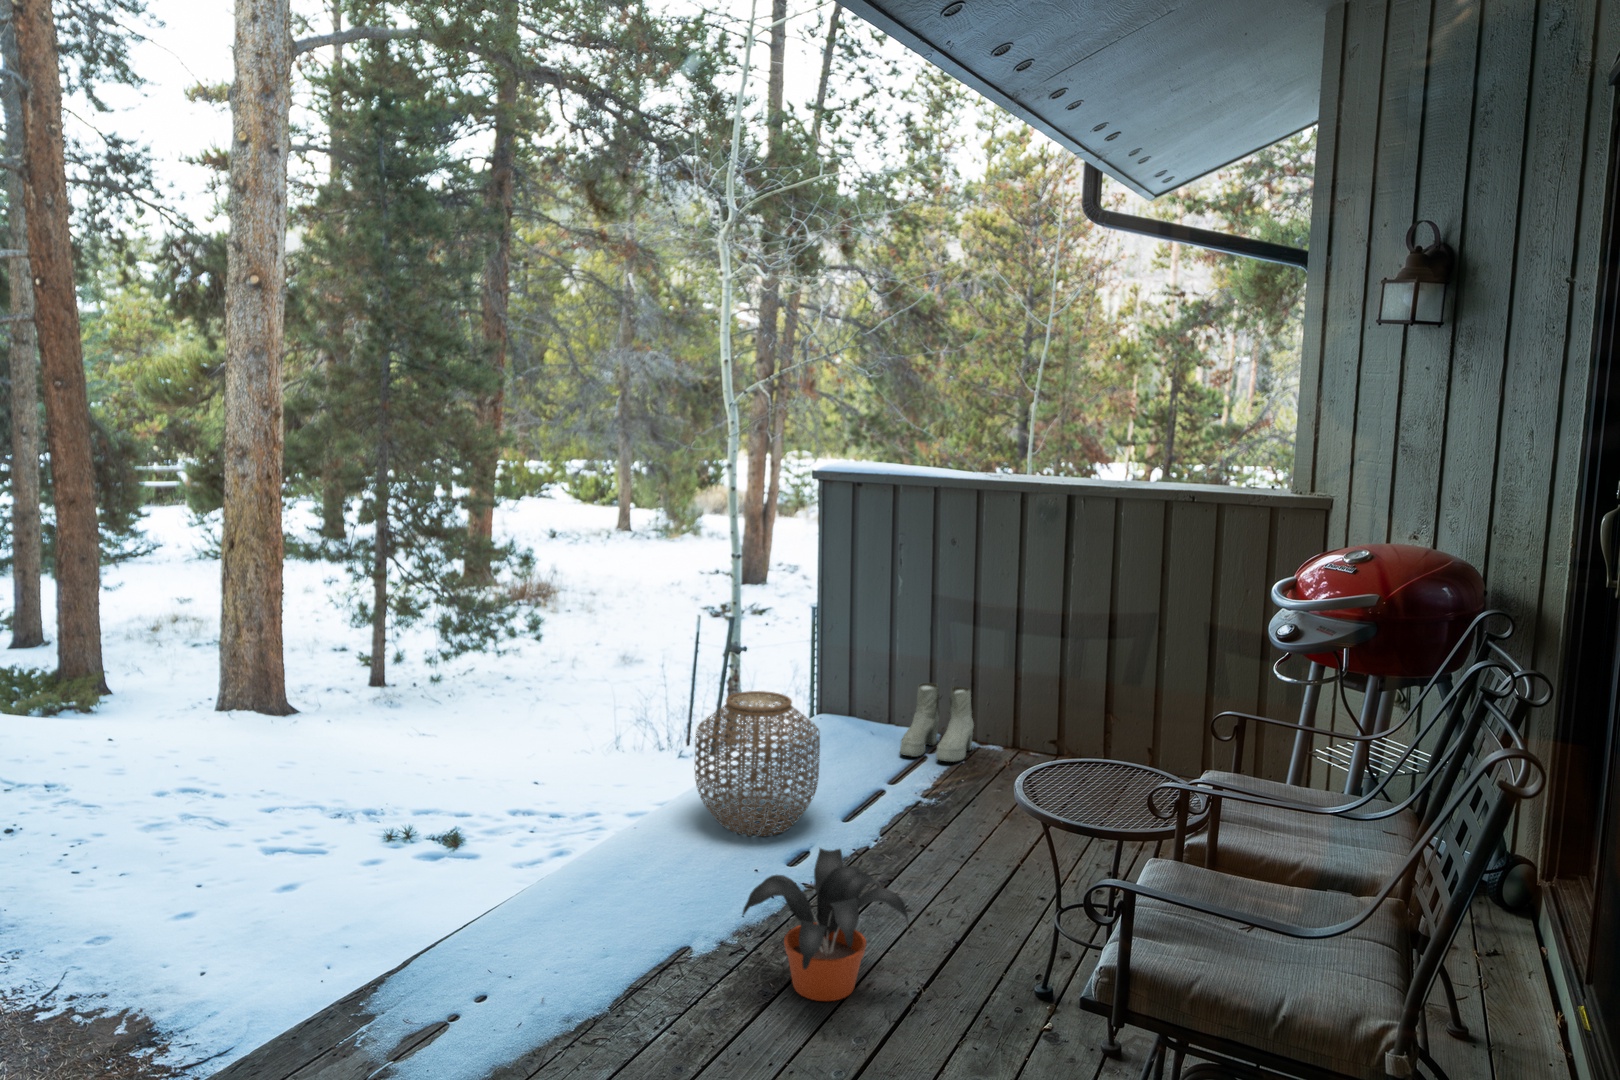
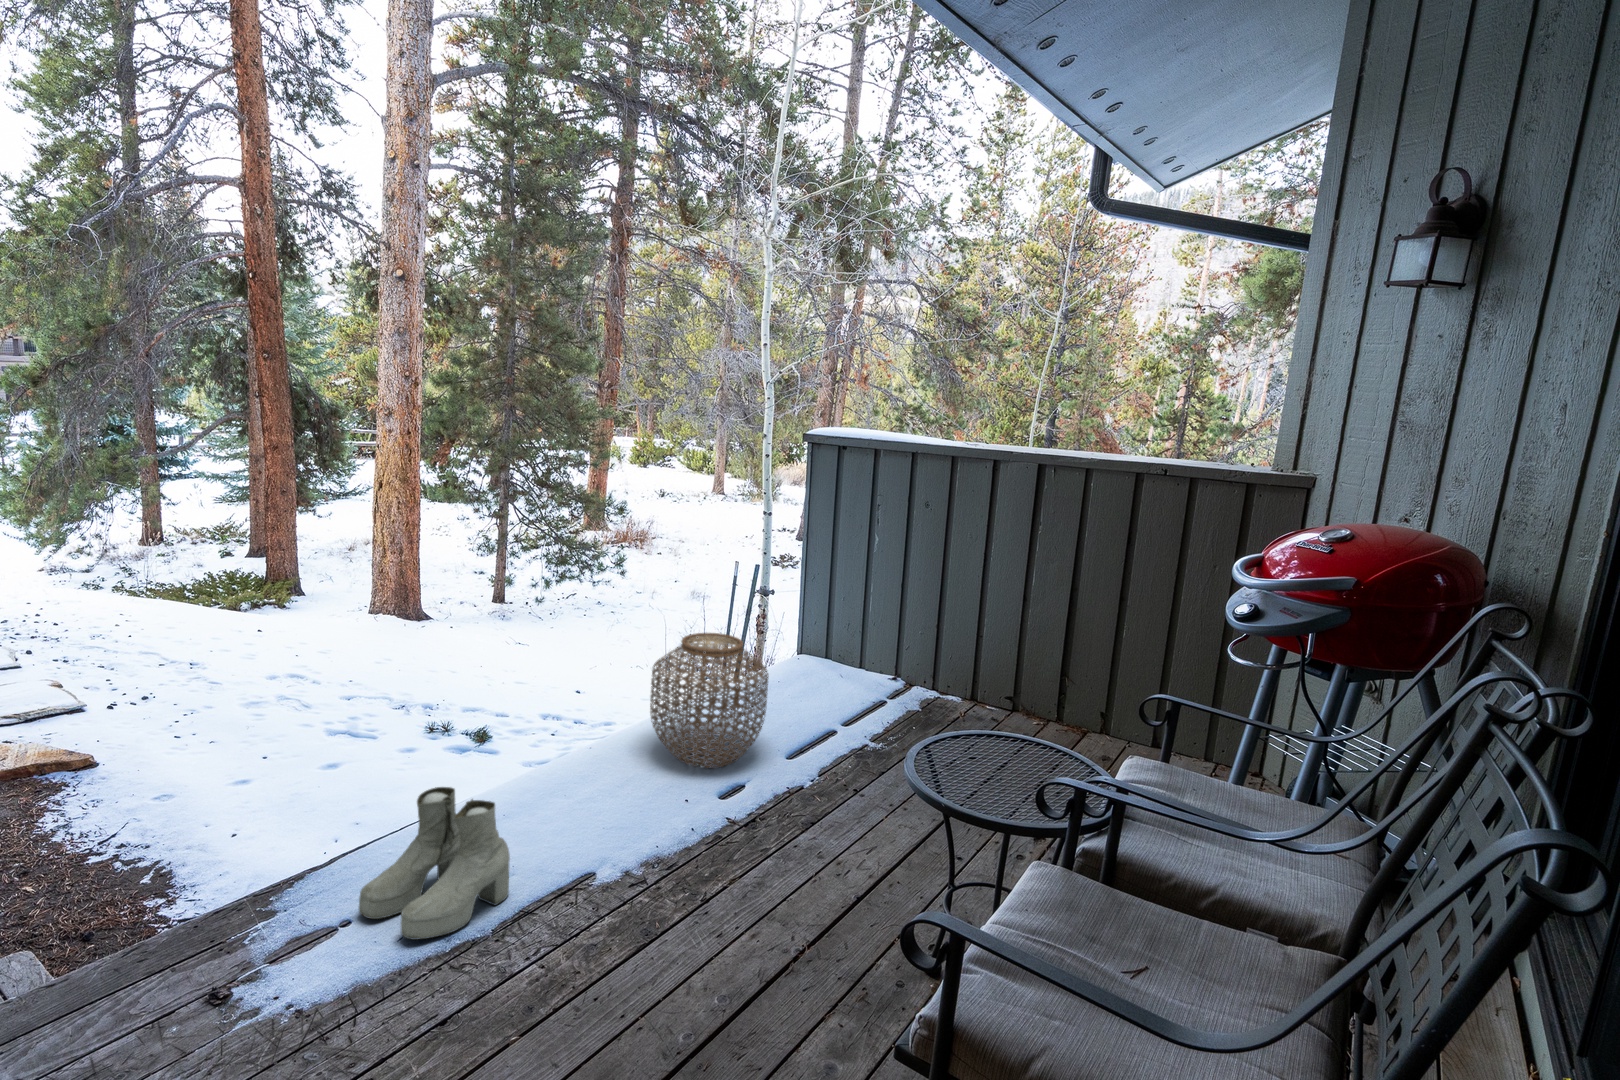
boots: present [900,683,974,762] -> present [359,787,510,940]
potted plant: present [743,848,908,1001] -> none [625,792,791,947]

